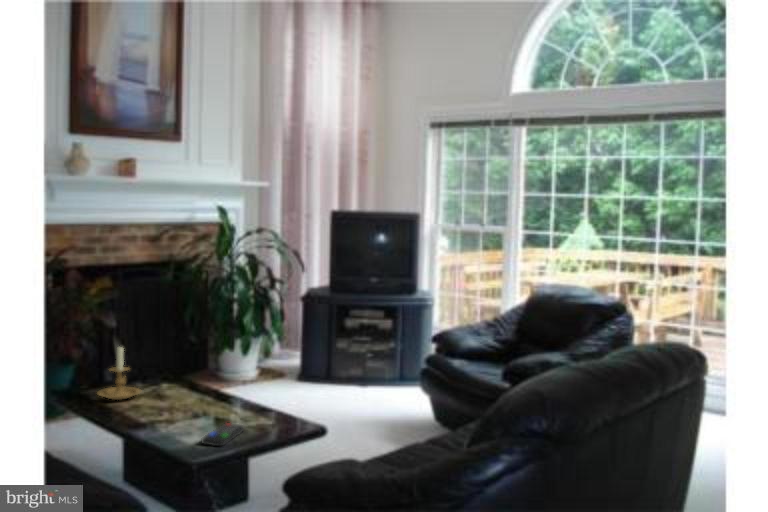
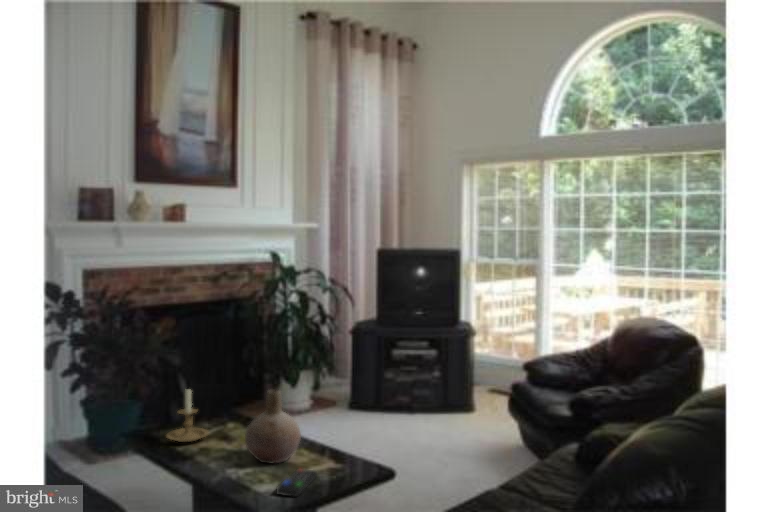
vase: none [175,346,232,419] -> present [245,389,301,463]

